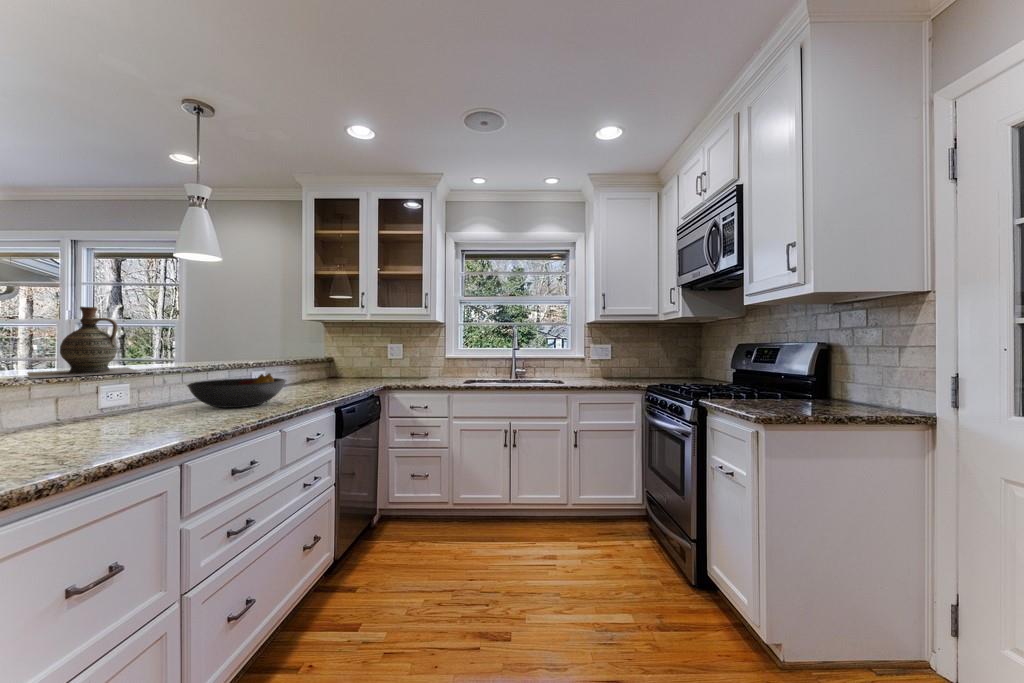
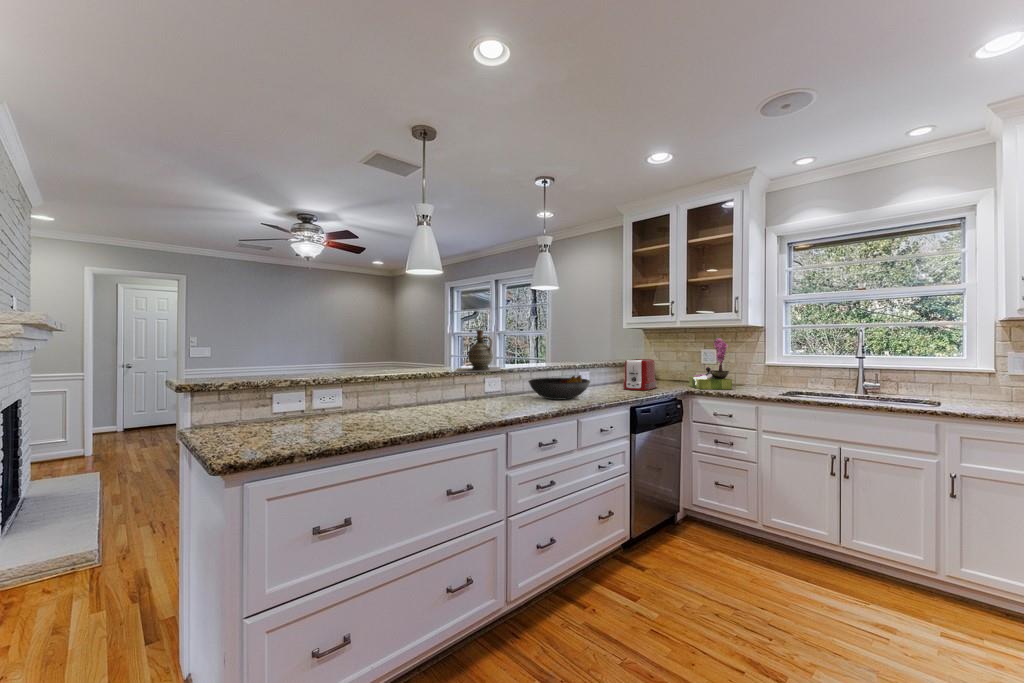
flower arrangement: none [381,332,422,383] -> present [689,338,732,389]
toaster: none [313,354,350,389] -> present [623,359,657,391]

